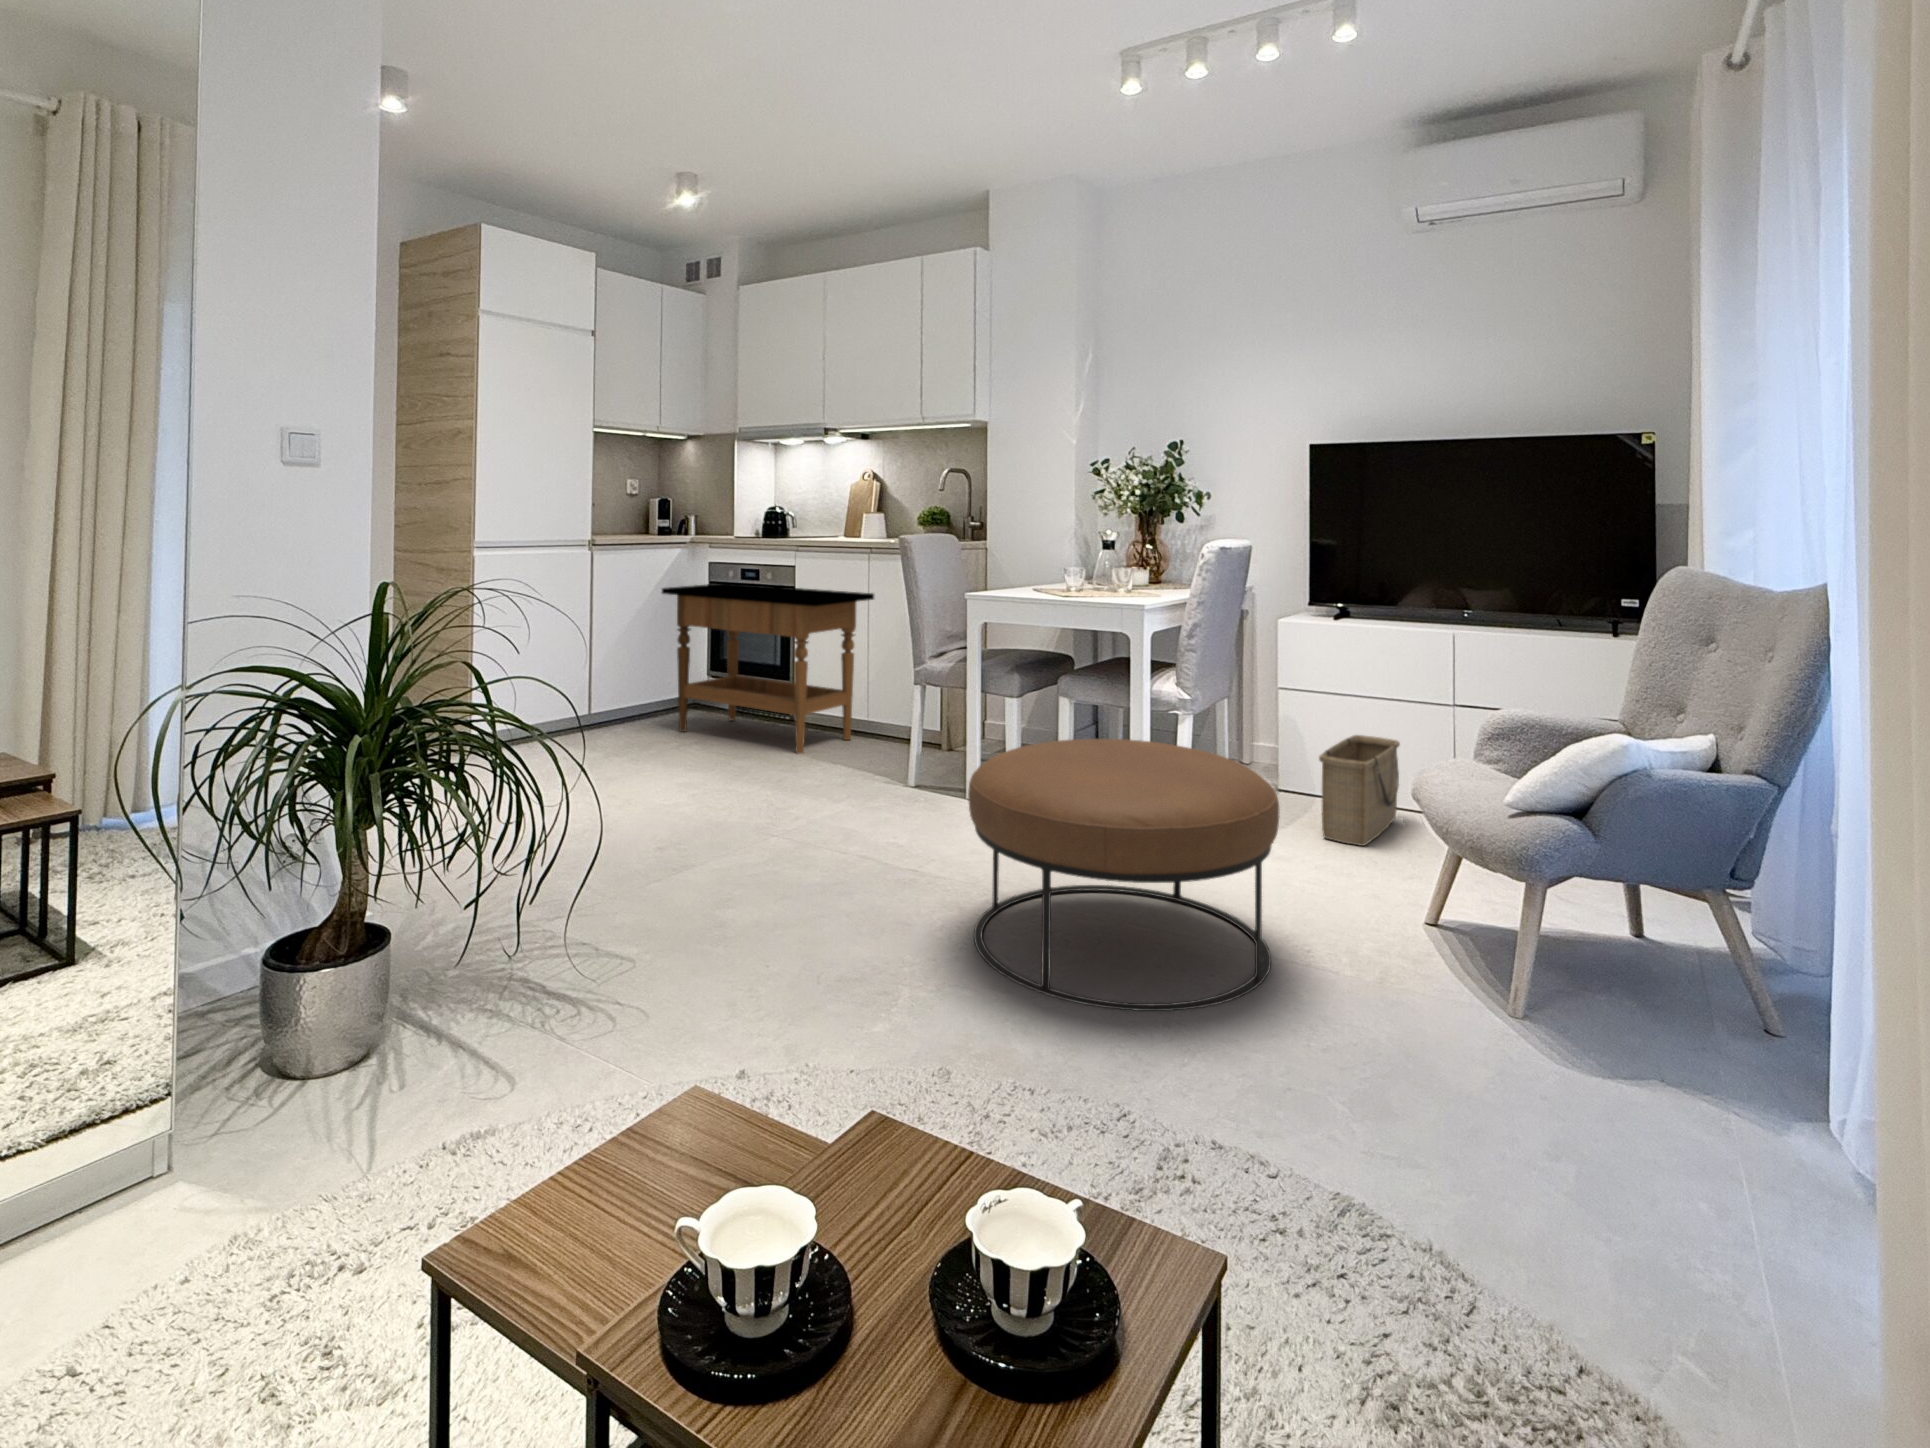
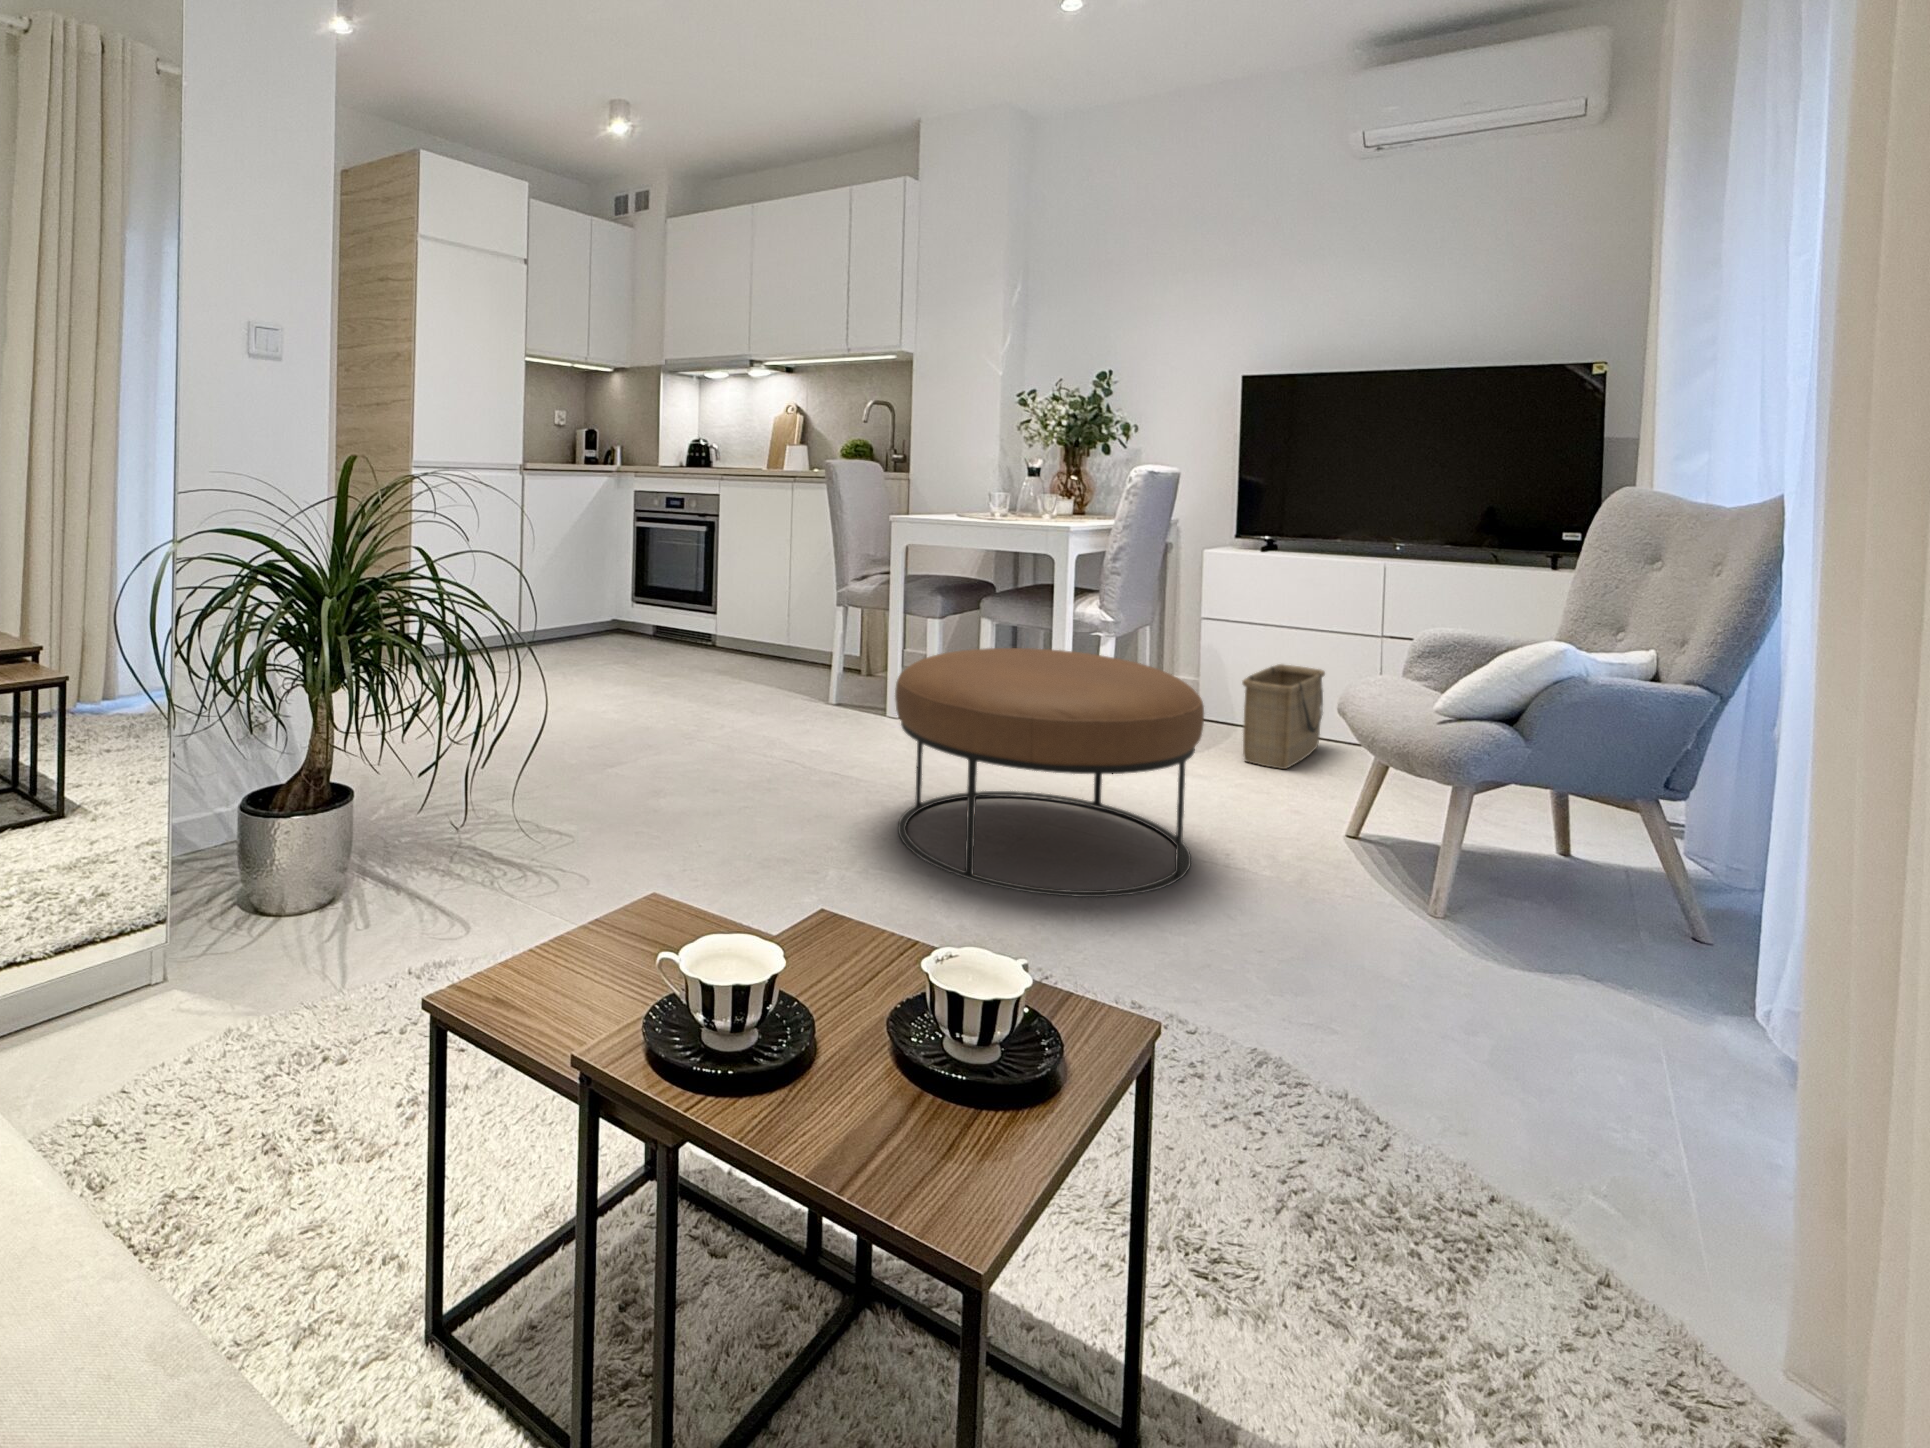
side table: present [662,583,874,754] -> none [589,512,798,675]

